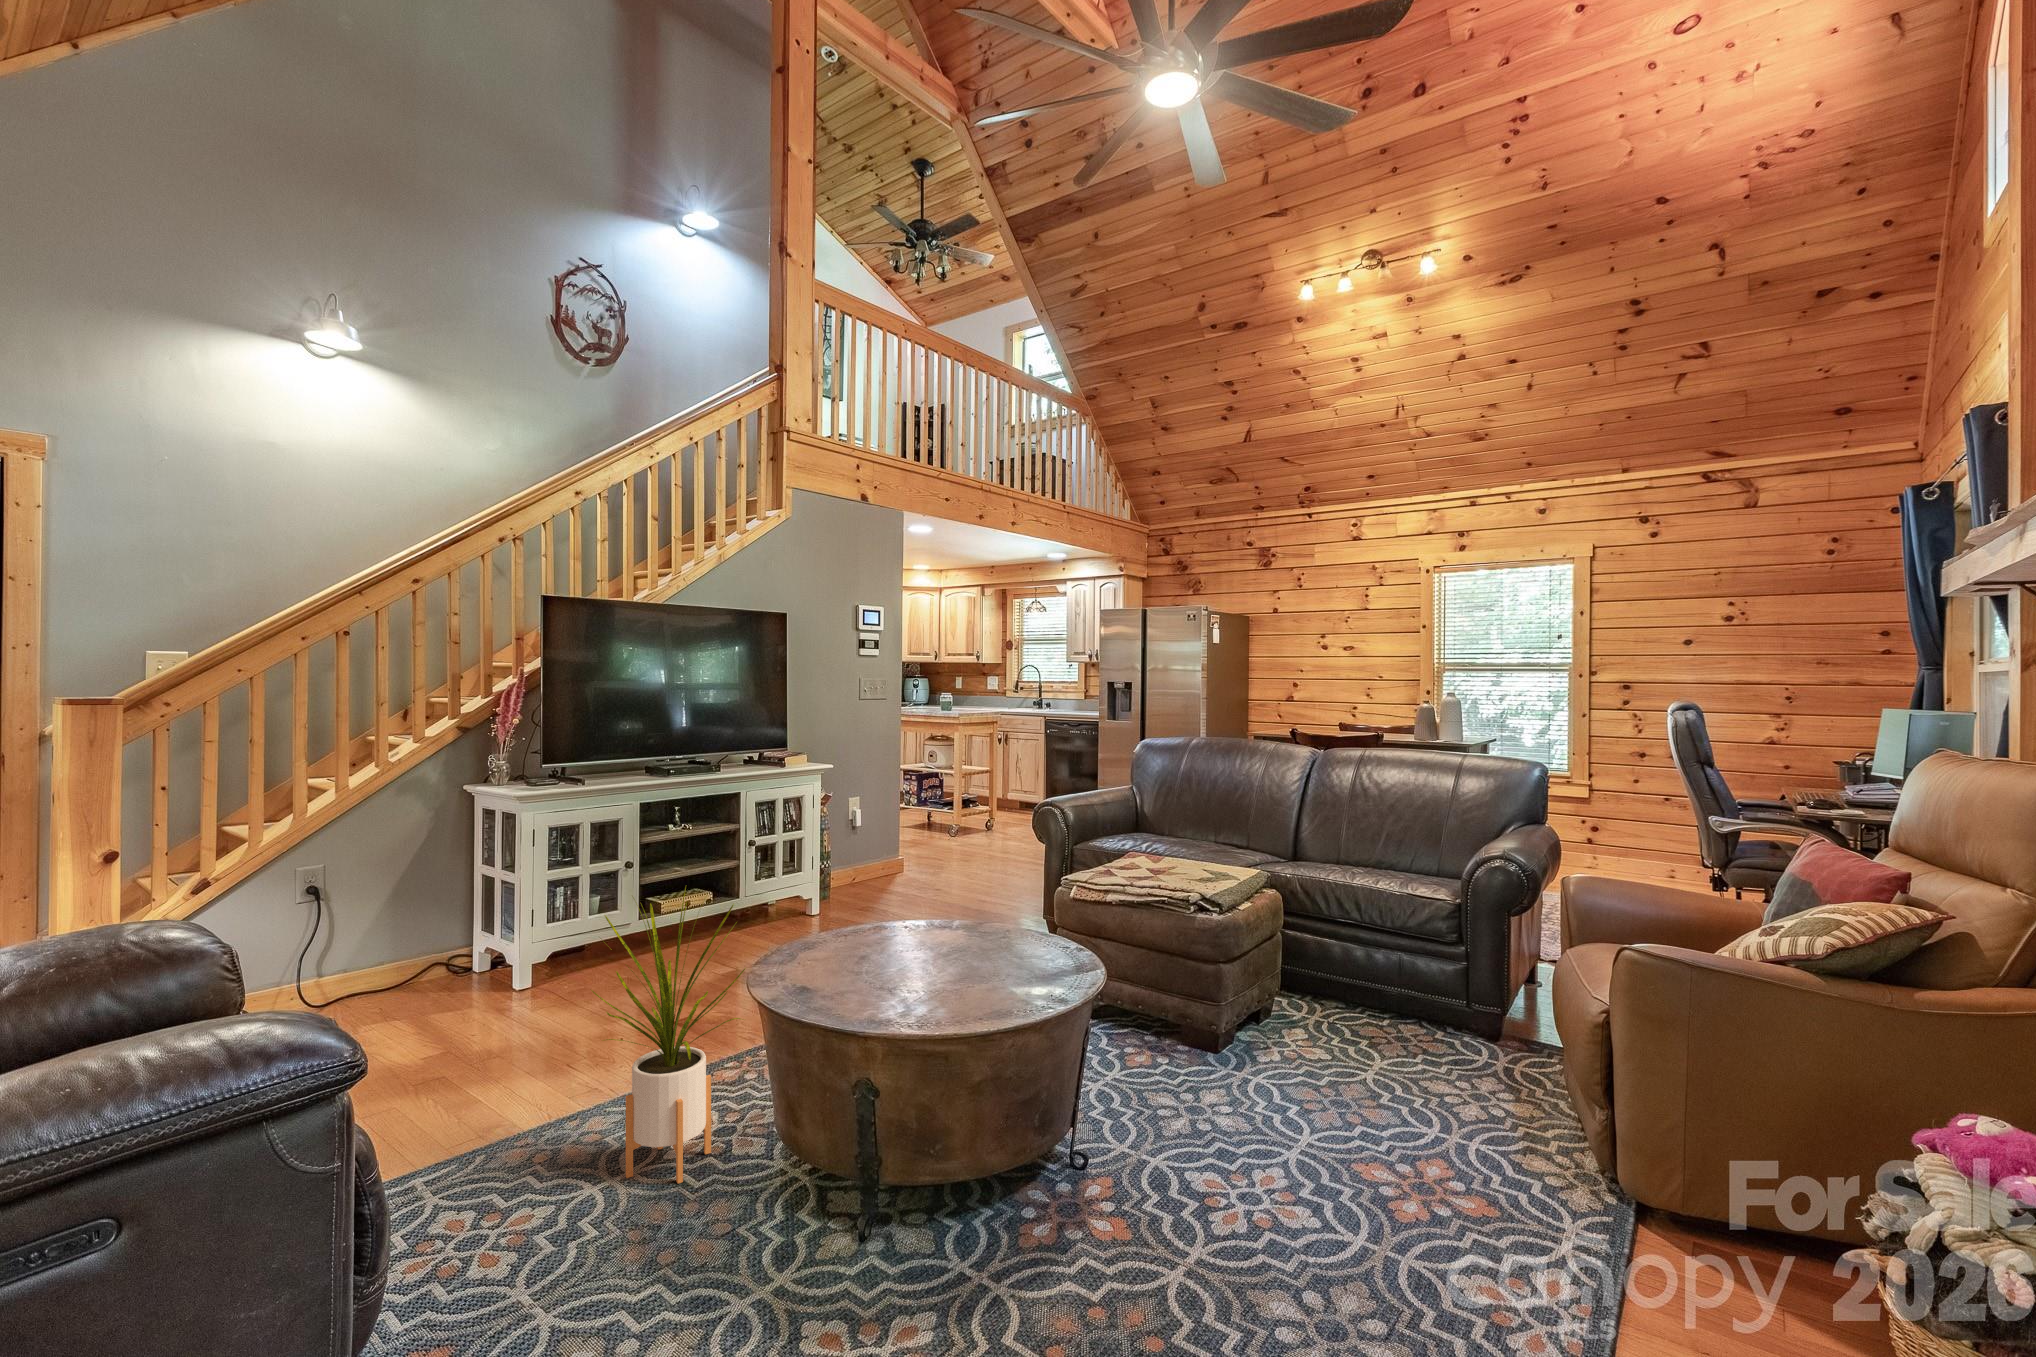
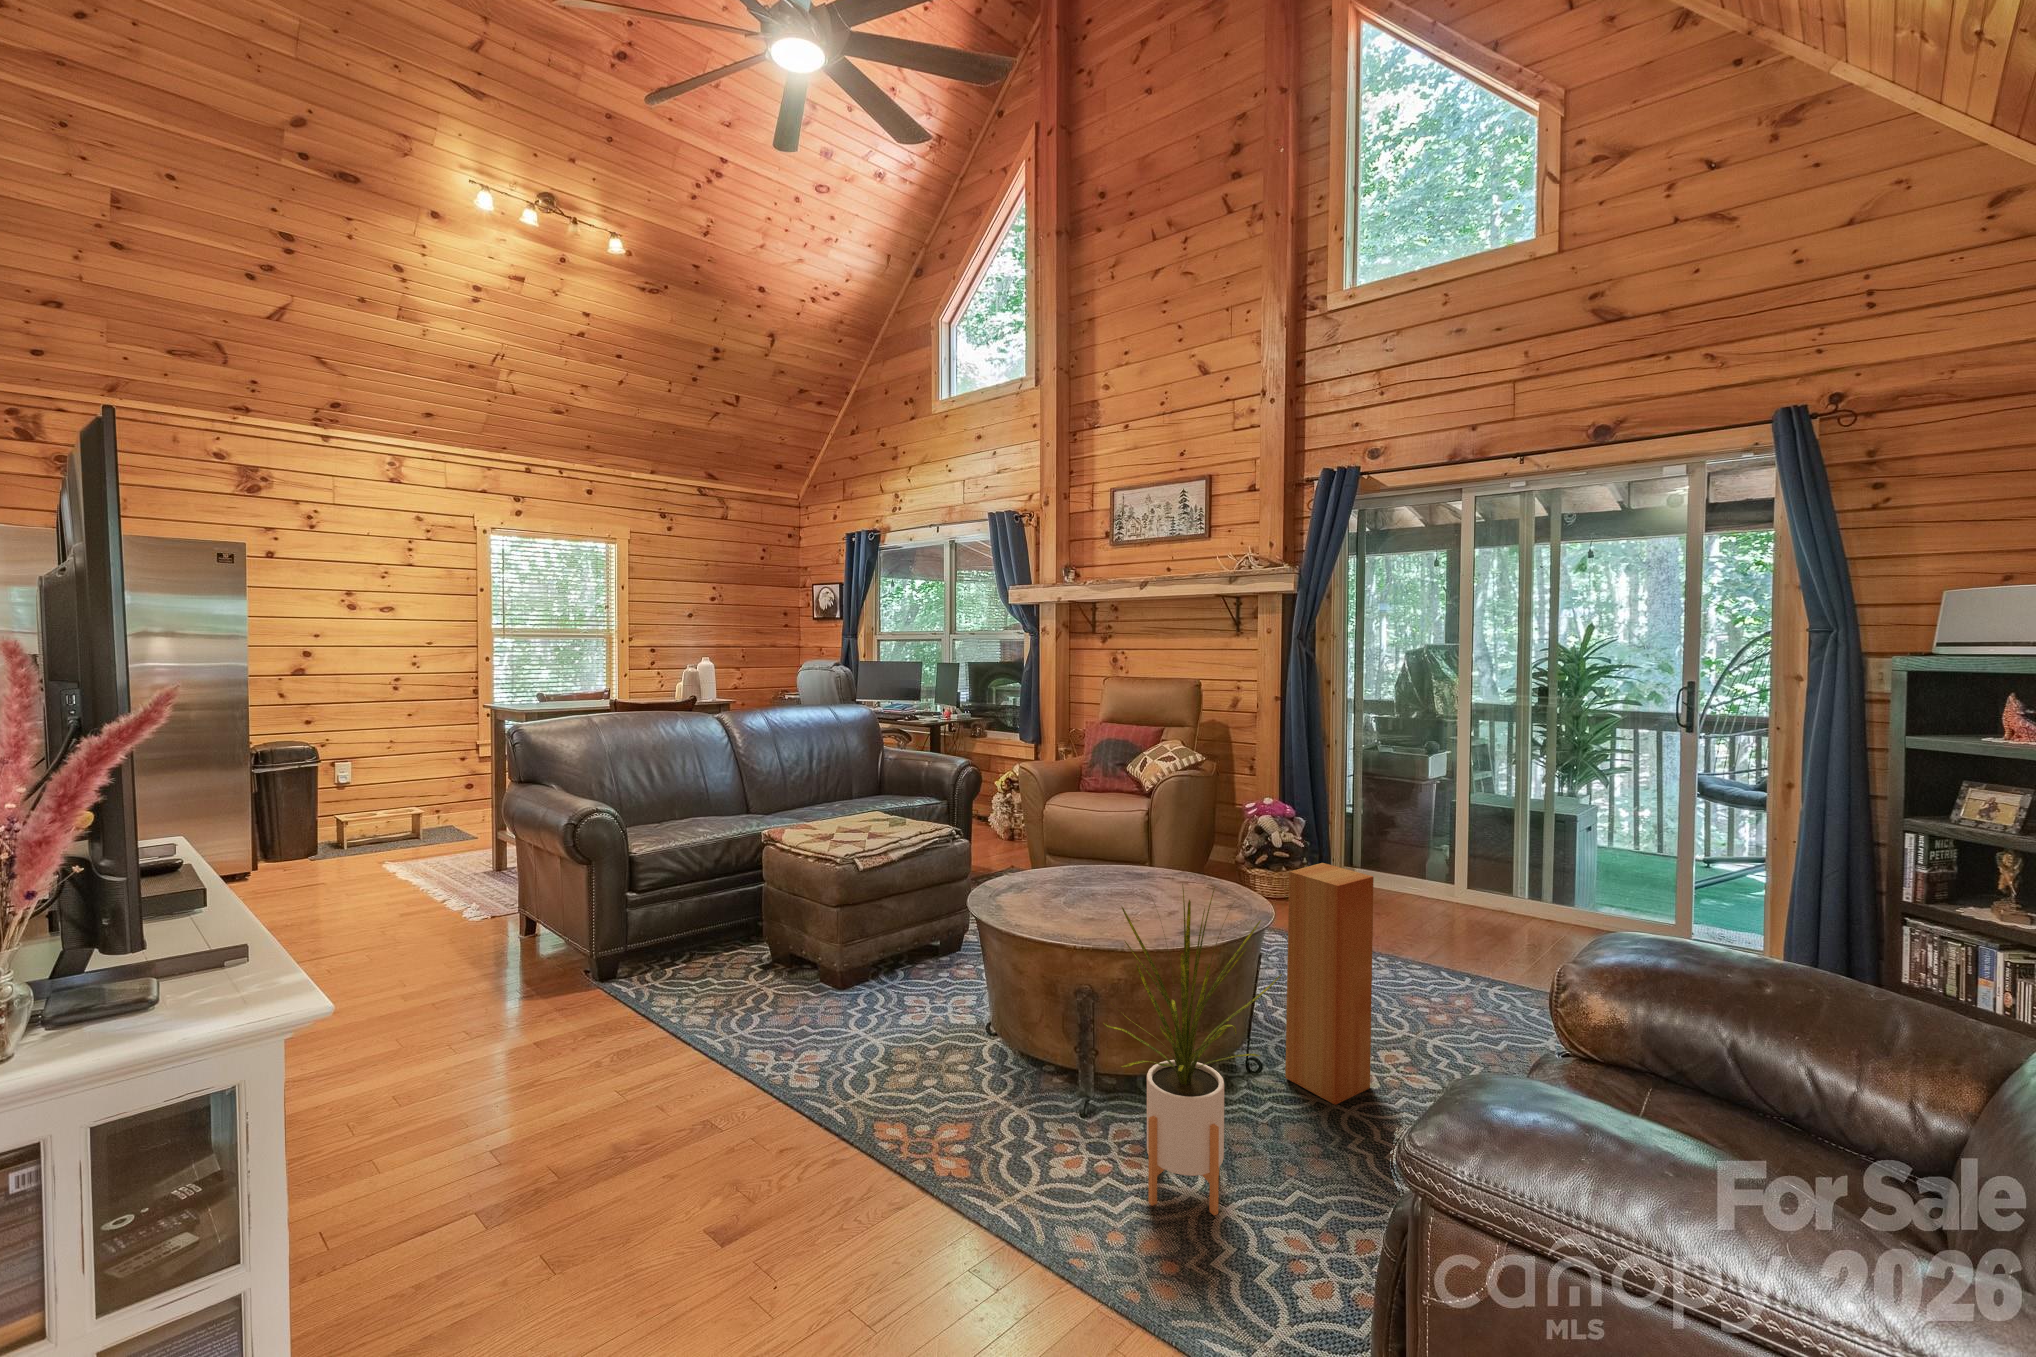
speaker: none [763,970,871,1319] -> present [1285,863,1374,1105]

